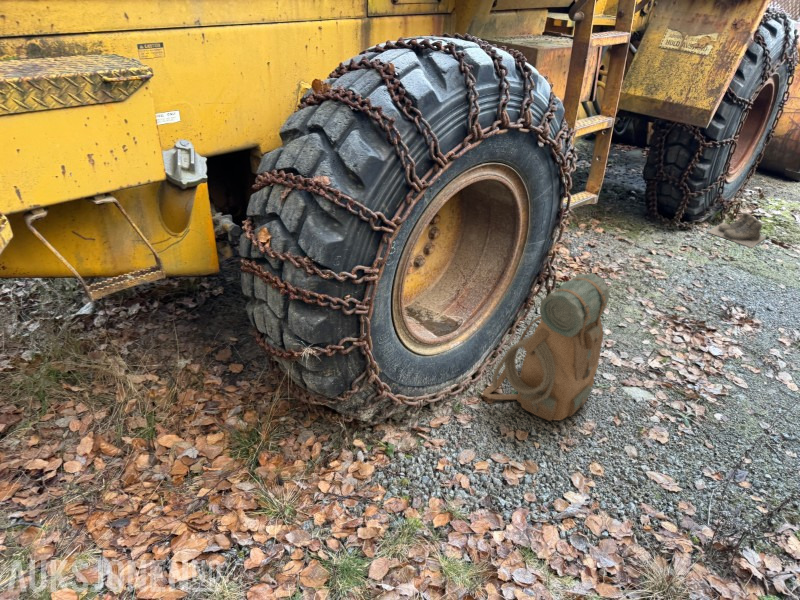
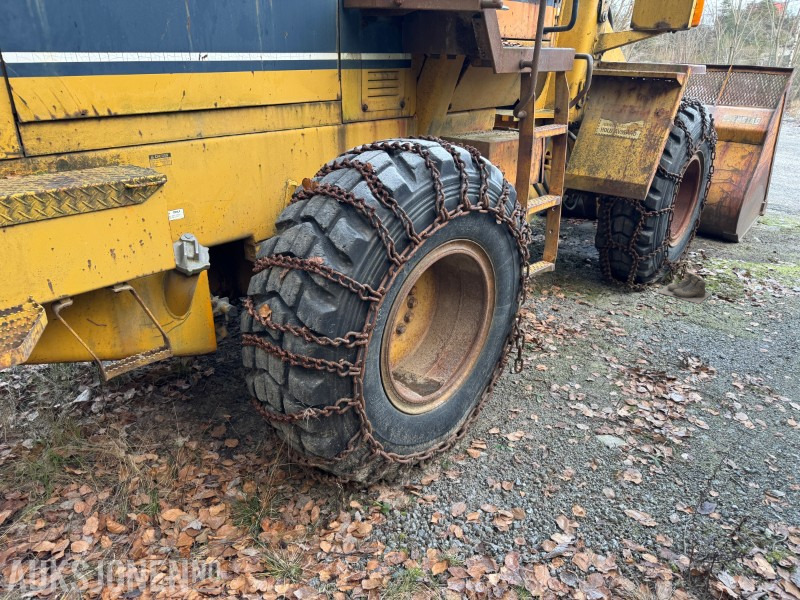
backpack: present [483,273,610,421] -> none [468,331,574,471]

